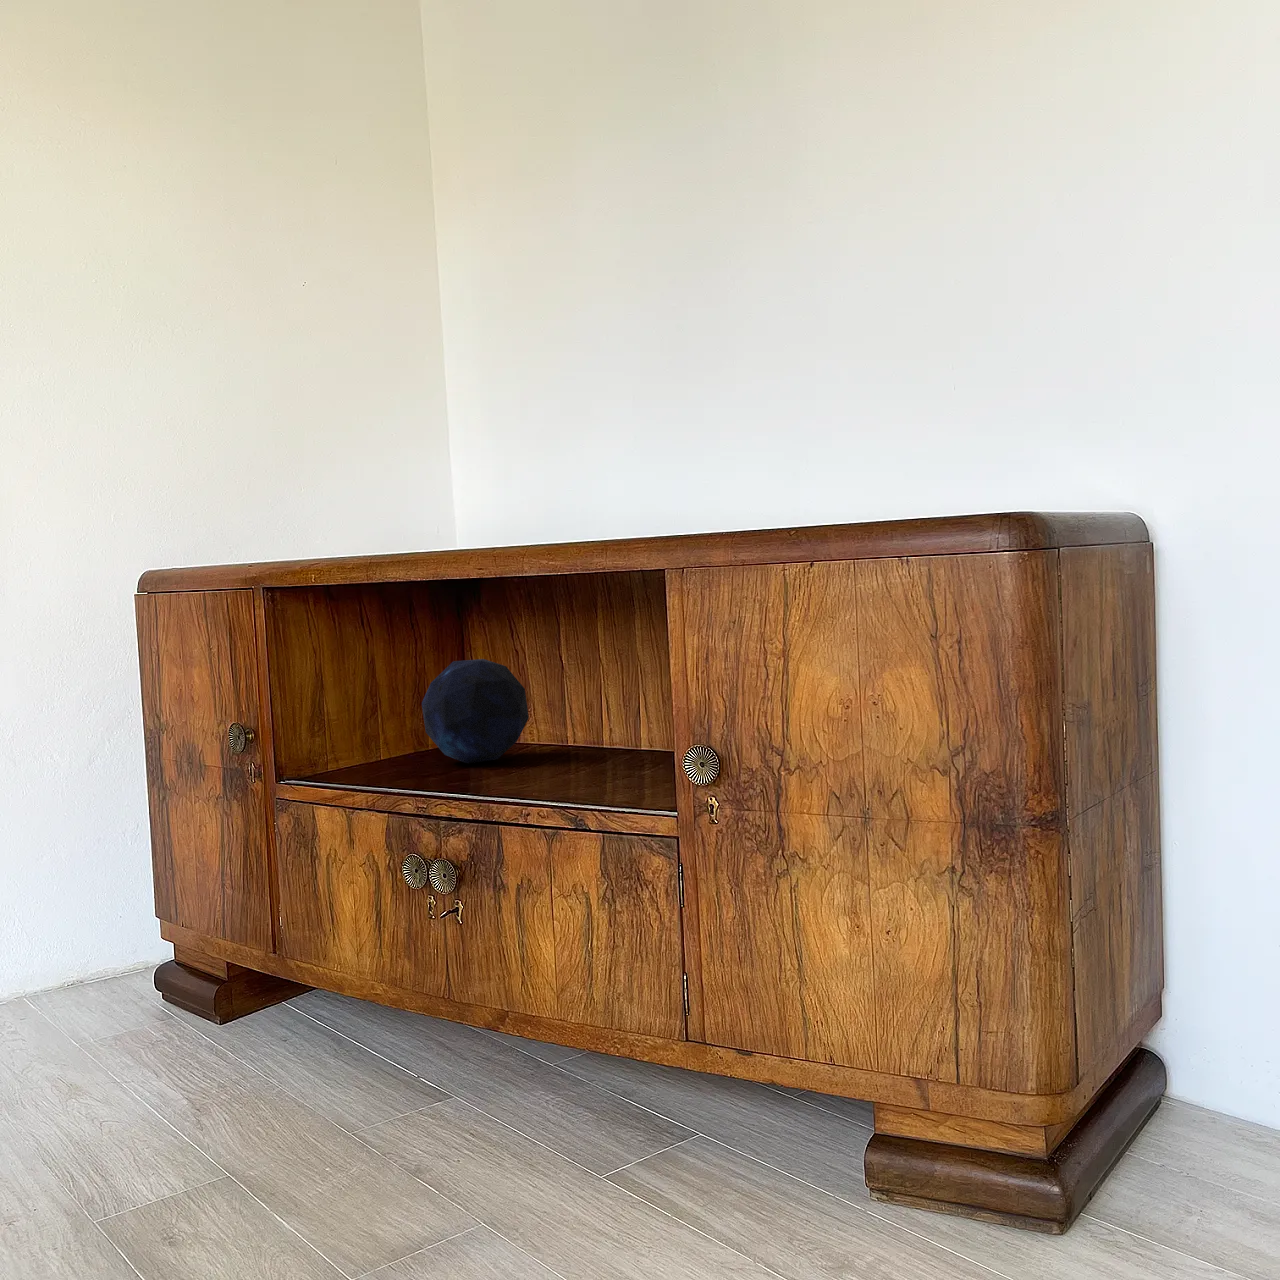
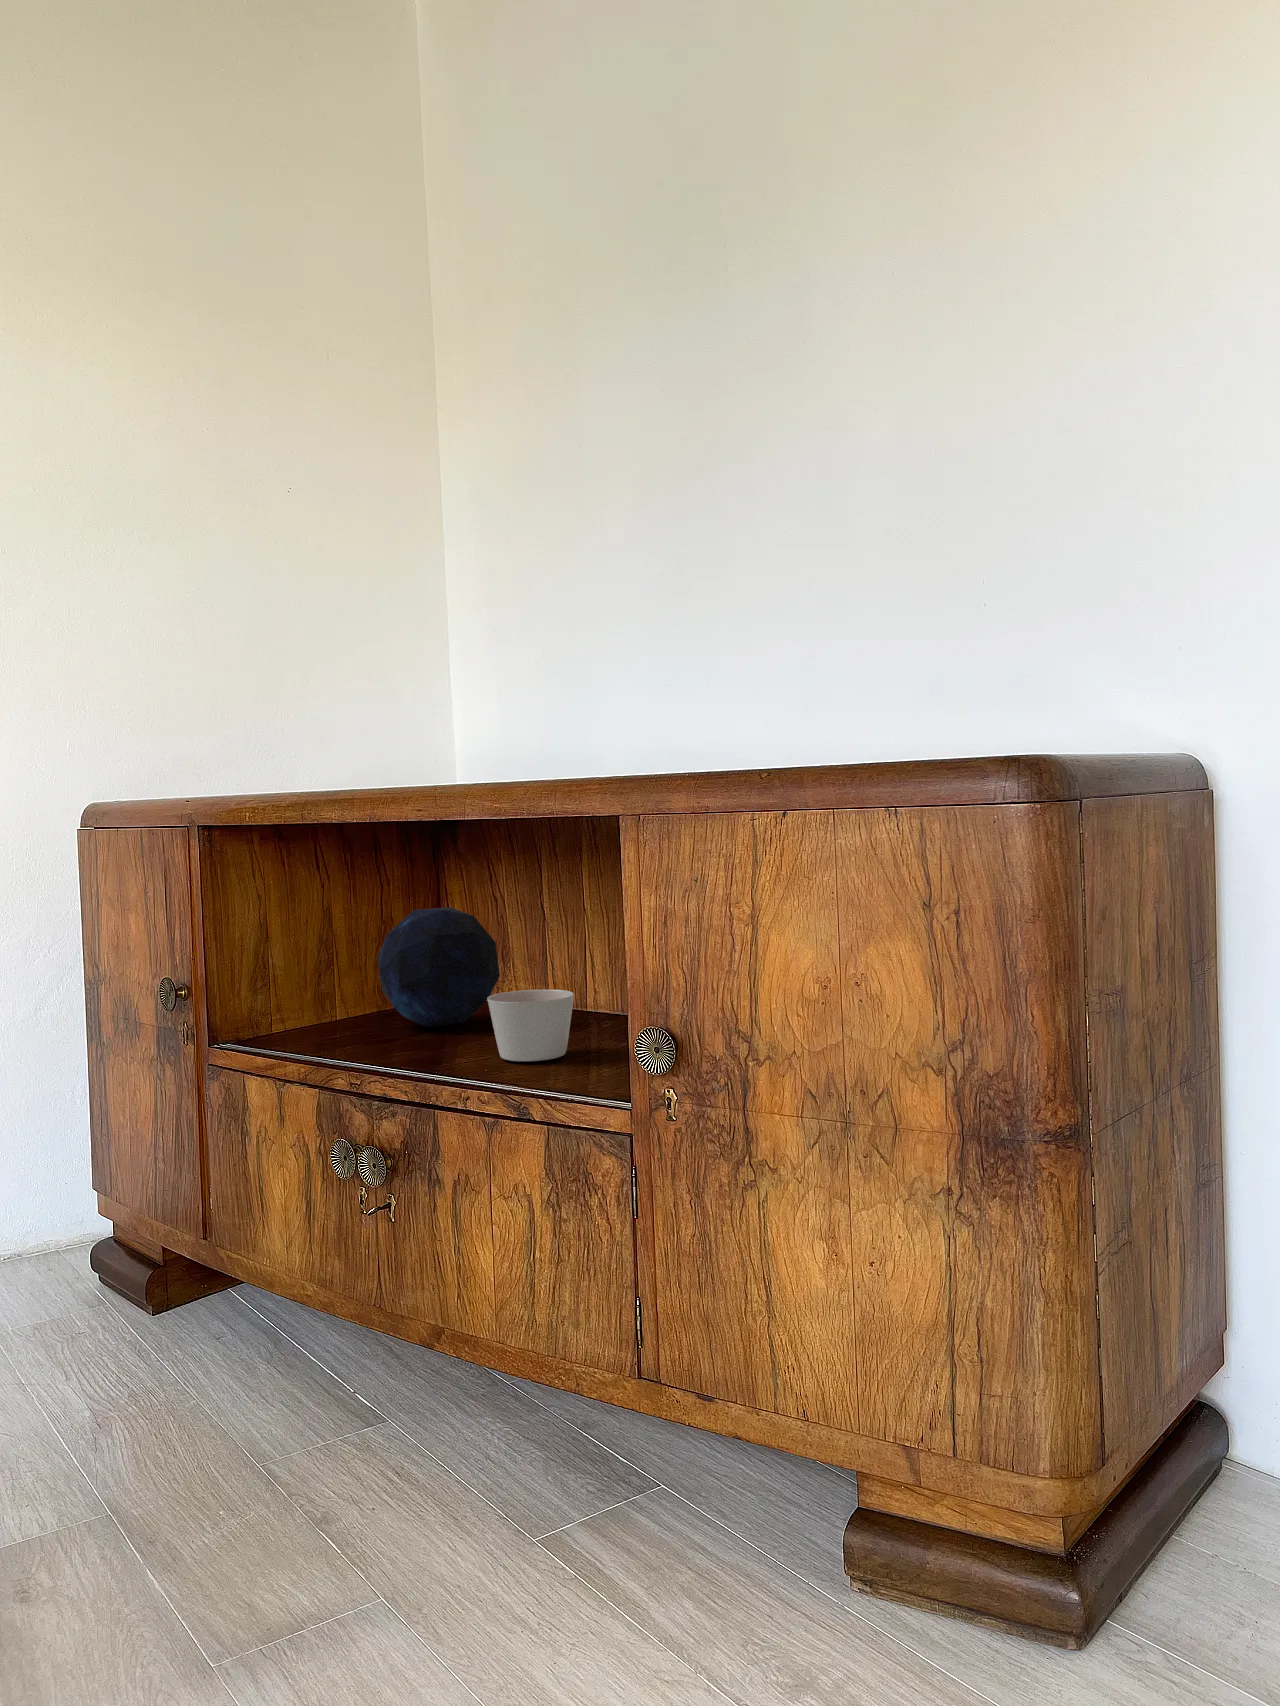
candle: none [533,725,607,785] -> present [487,990,574,1061]

